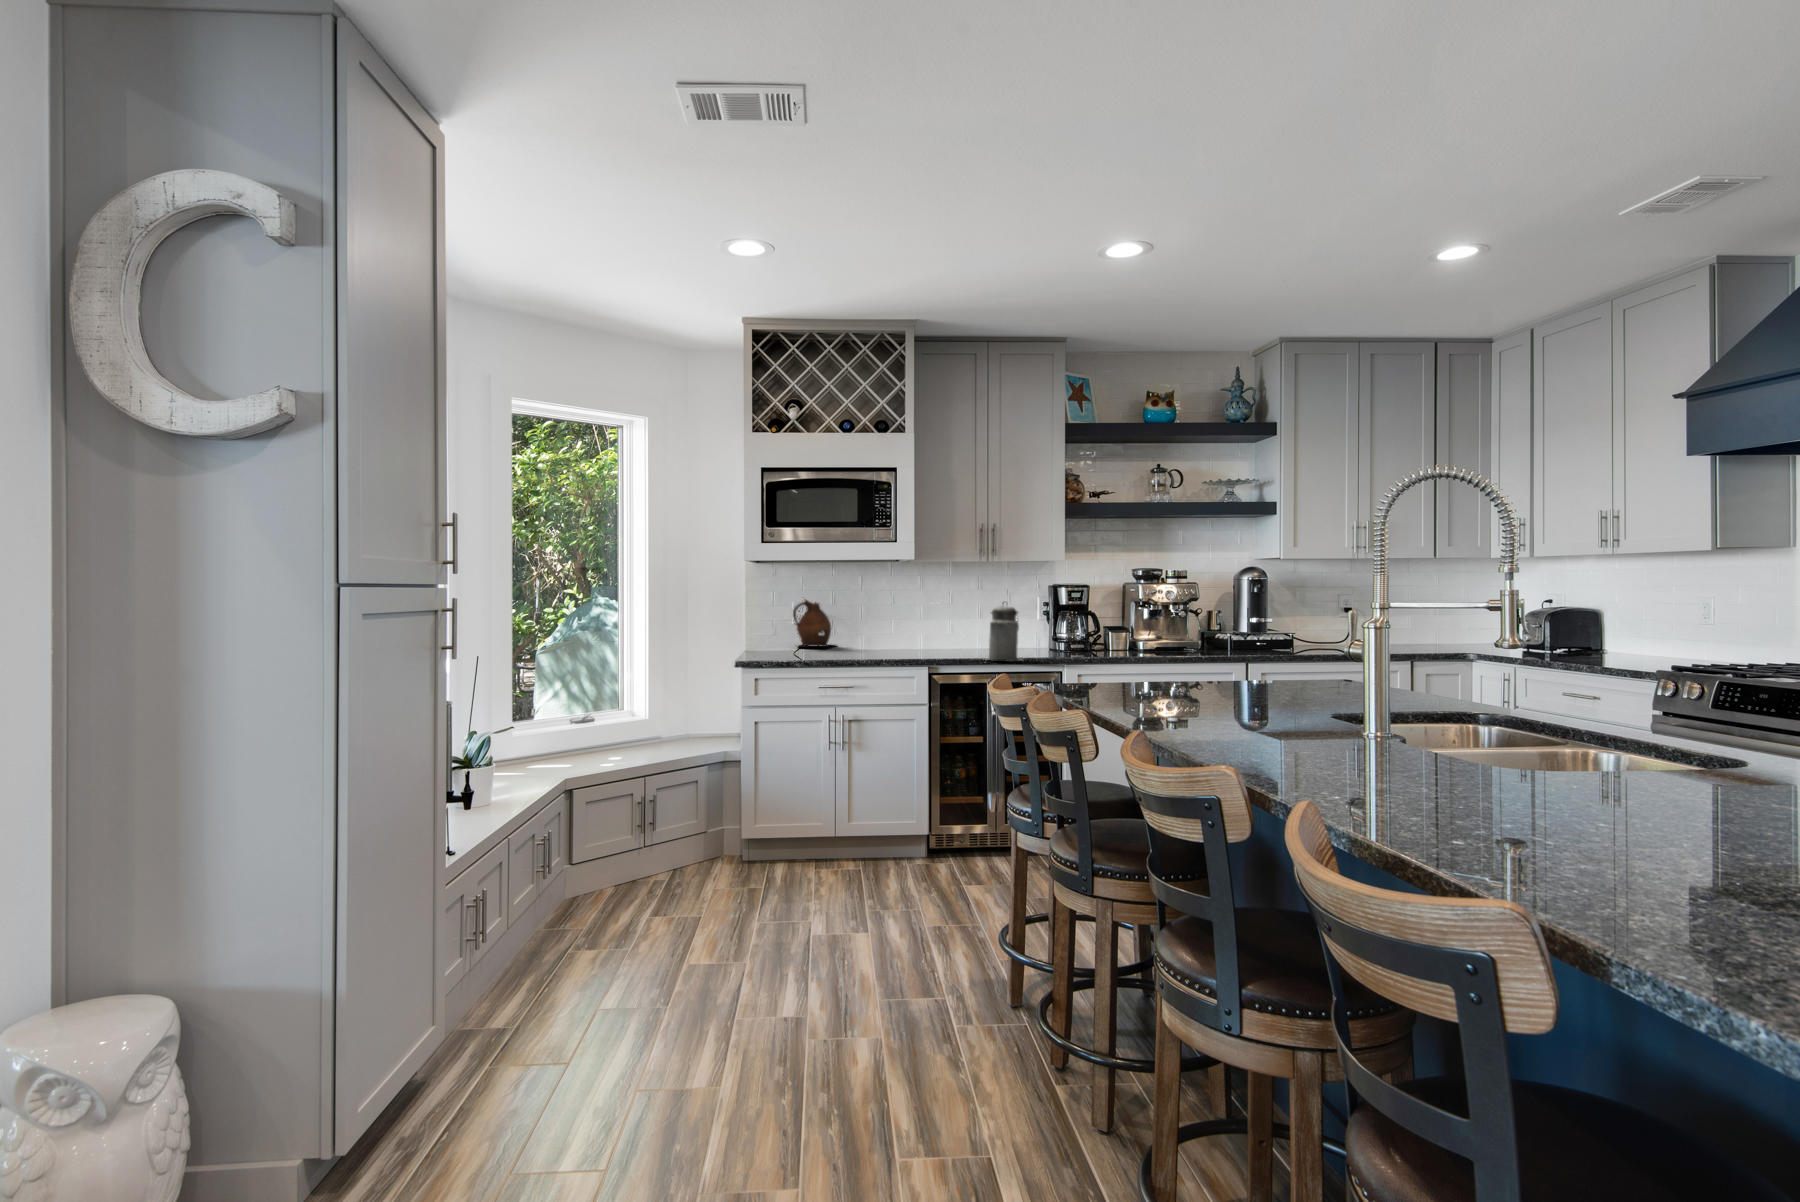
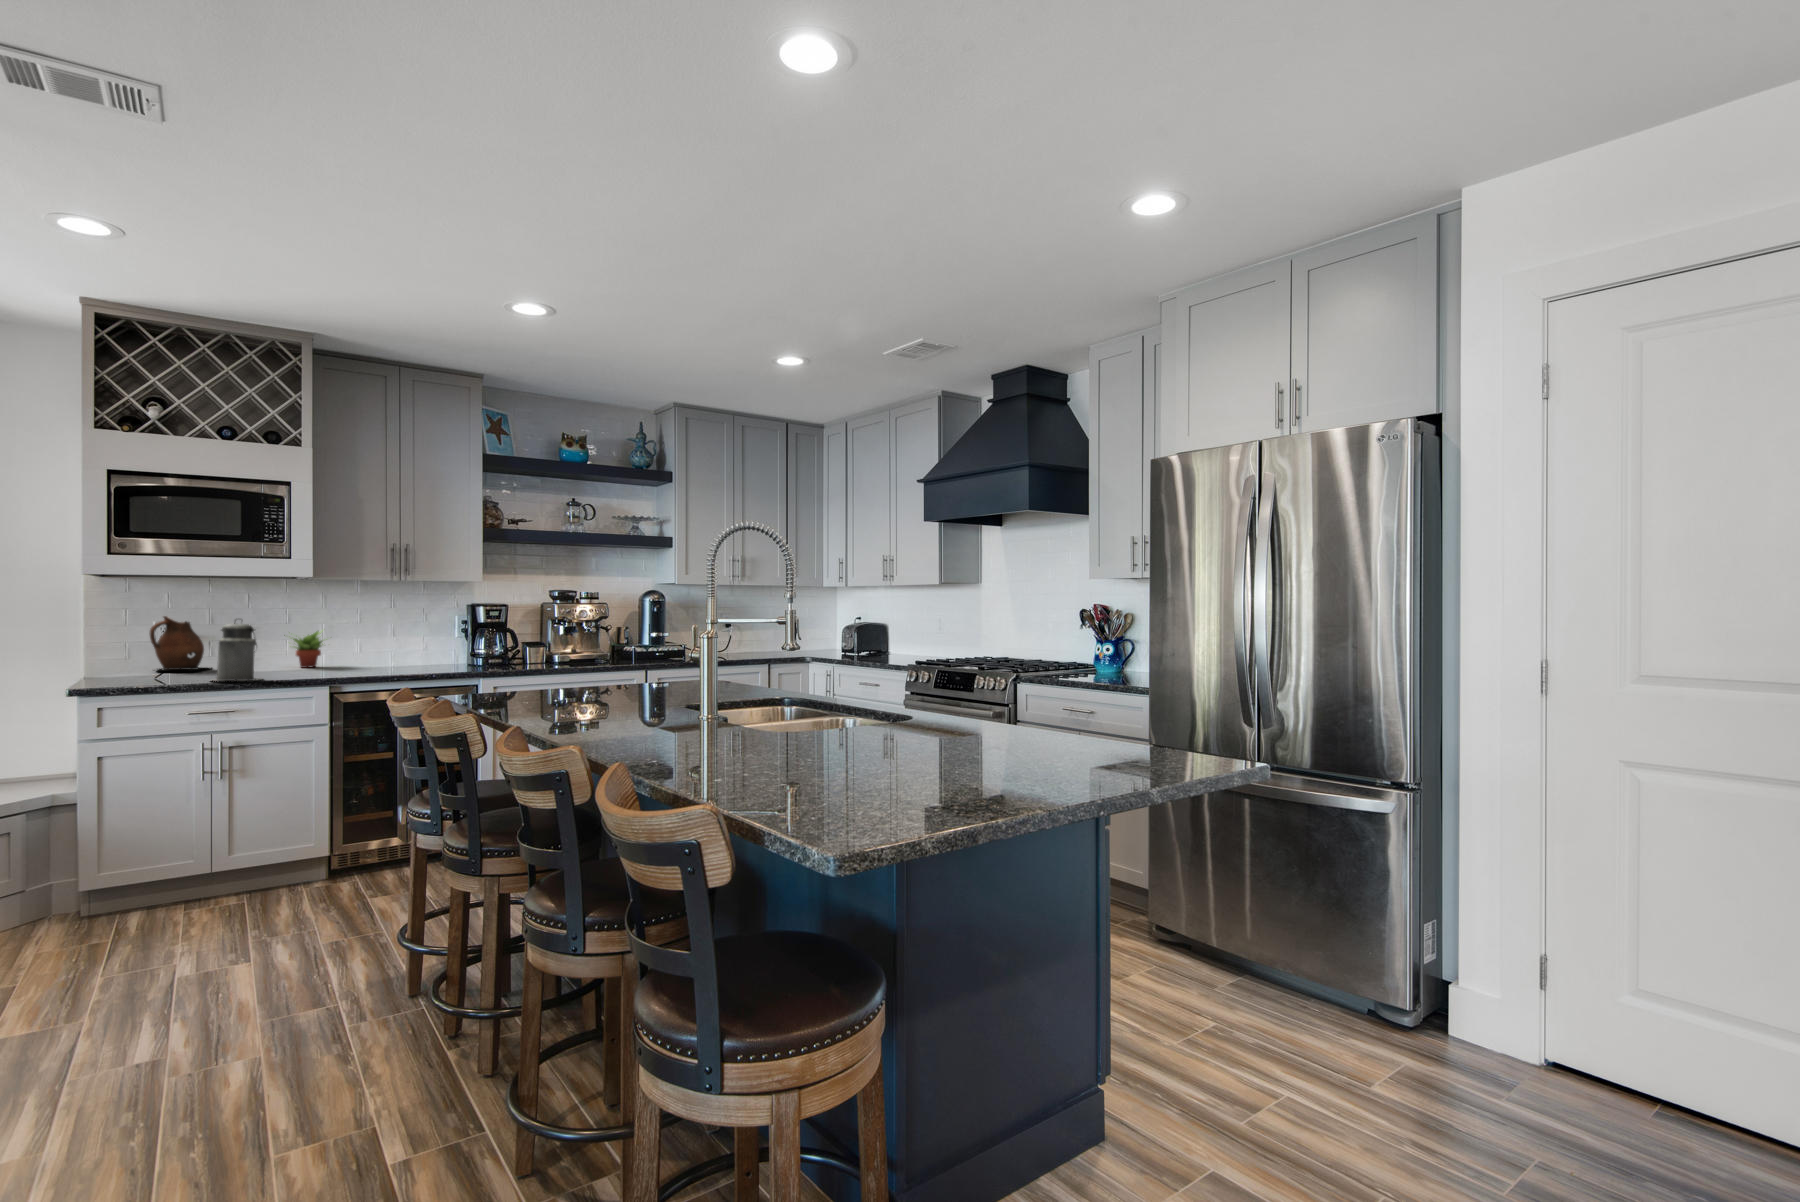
canister: present [987,603,1023,661] -> present [215,618,262,681]
succulent plant: none [892,610,930,647] -> present [284,631,327,668]

